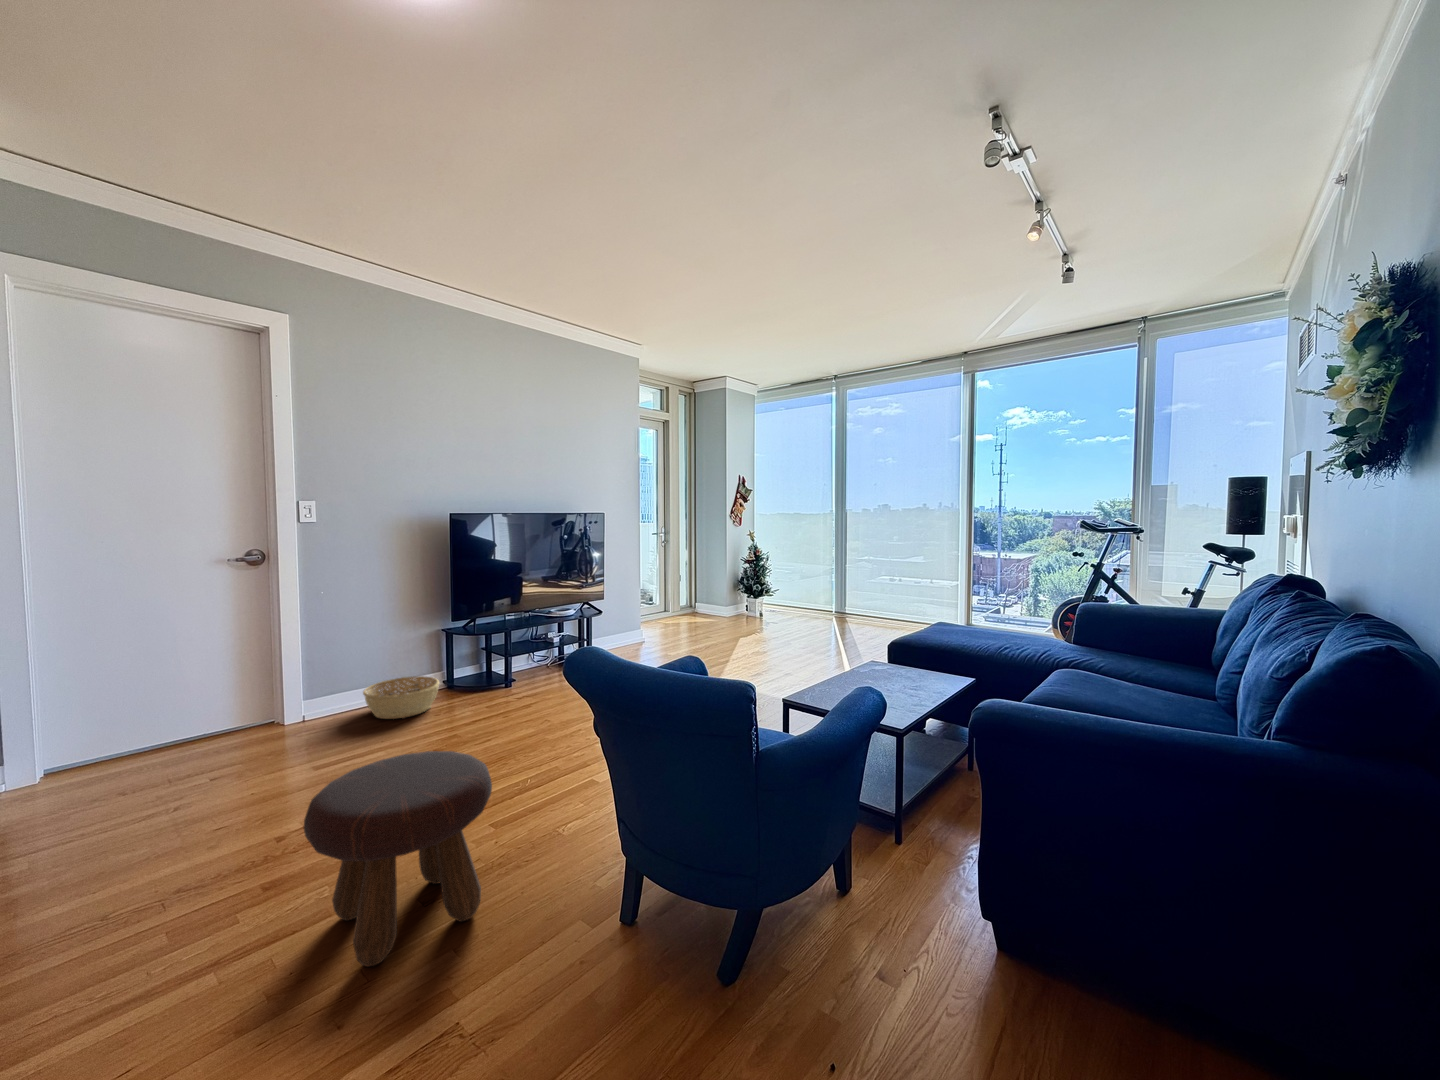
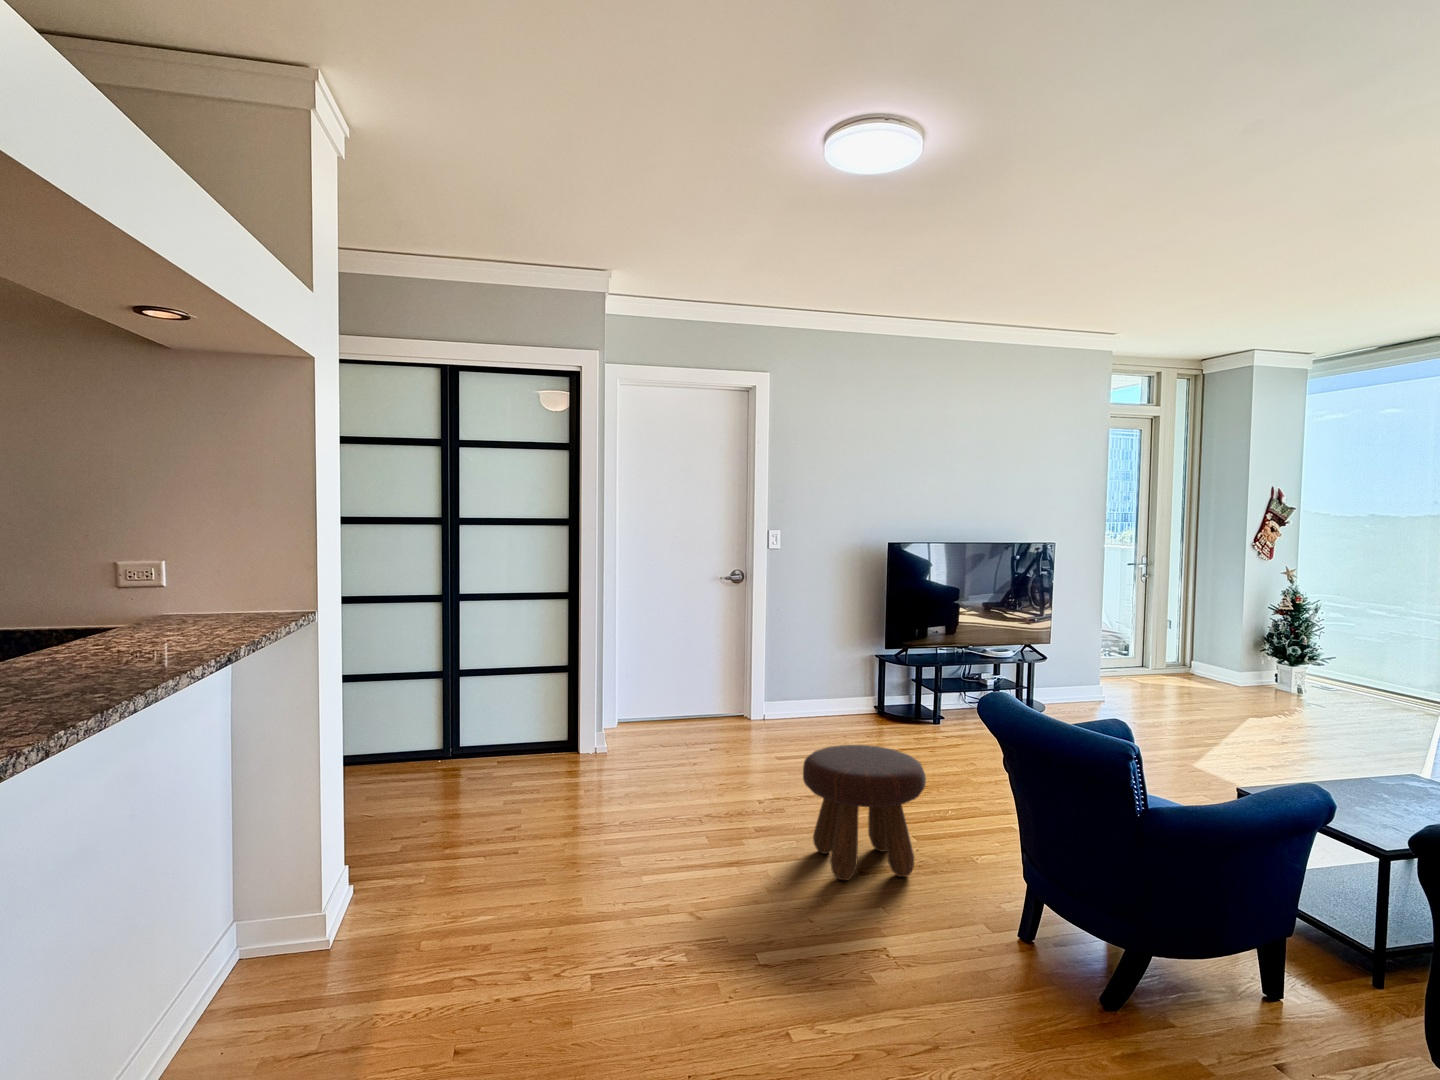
basket: present [363,676,439,719] -> none [810,696,874,732]

